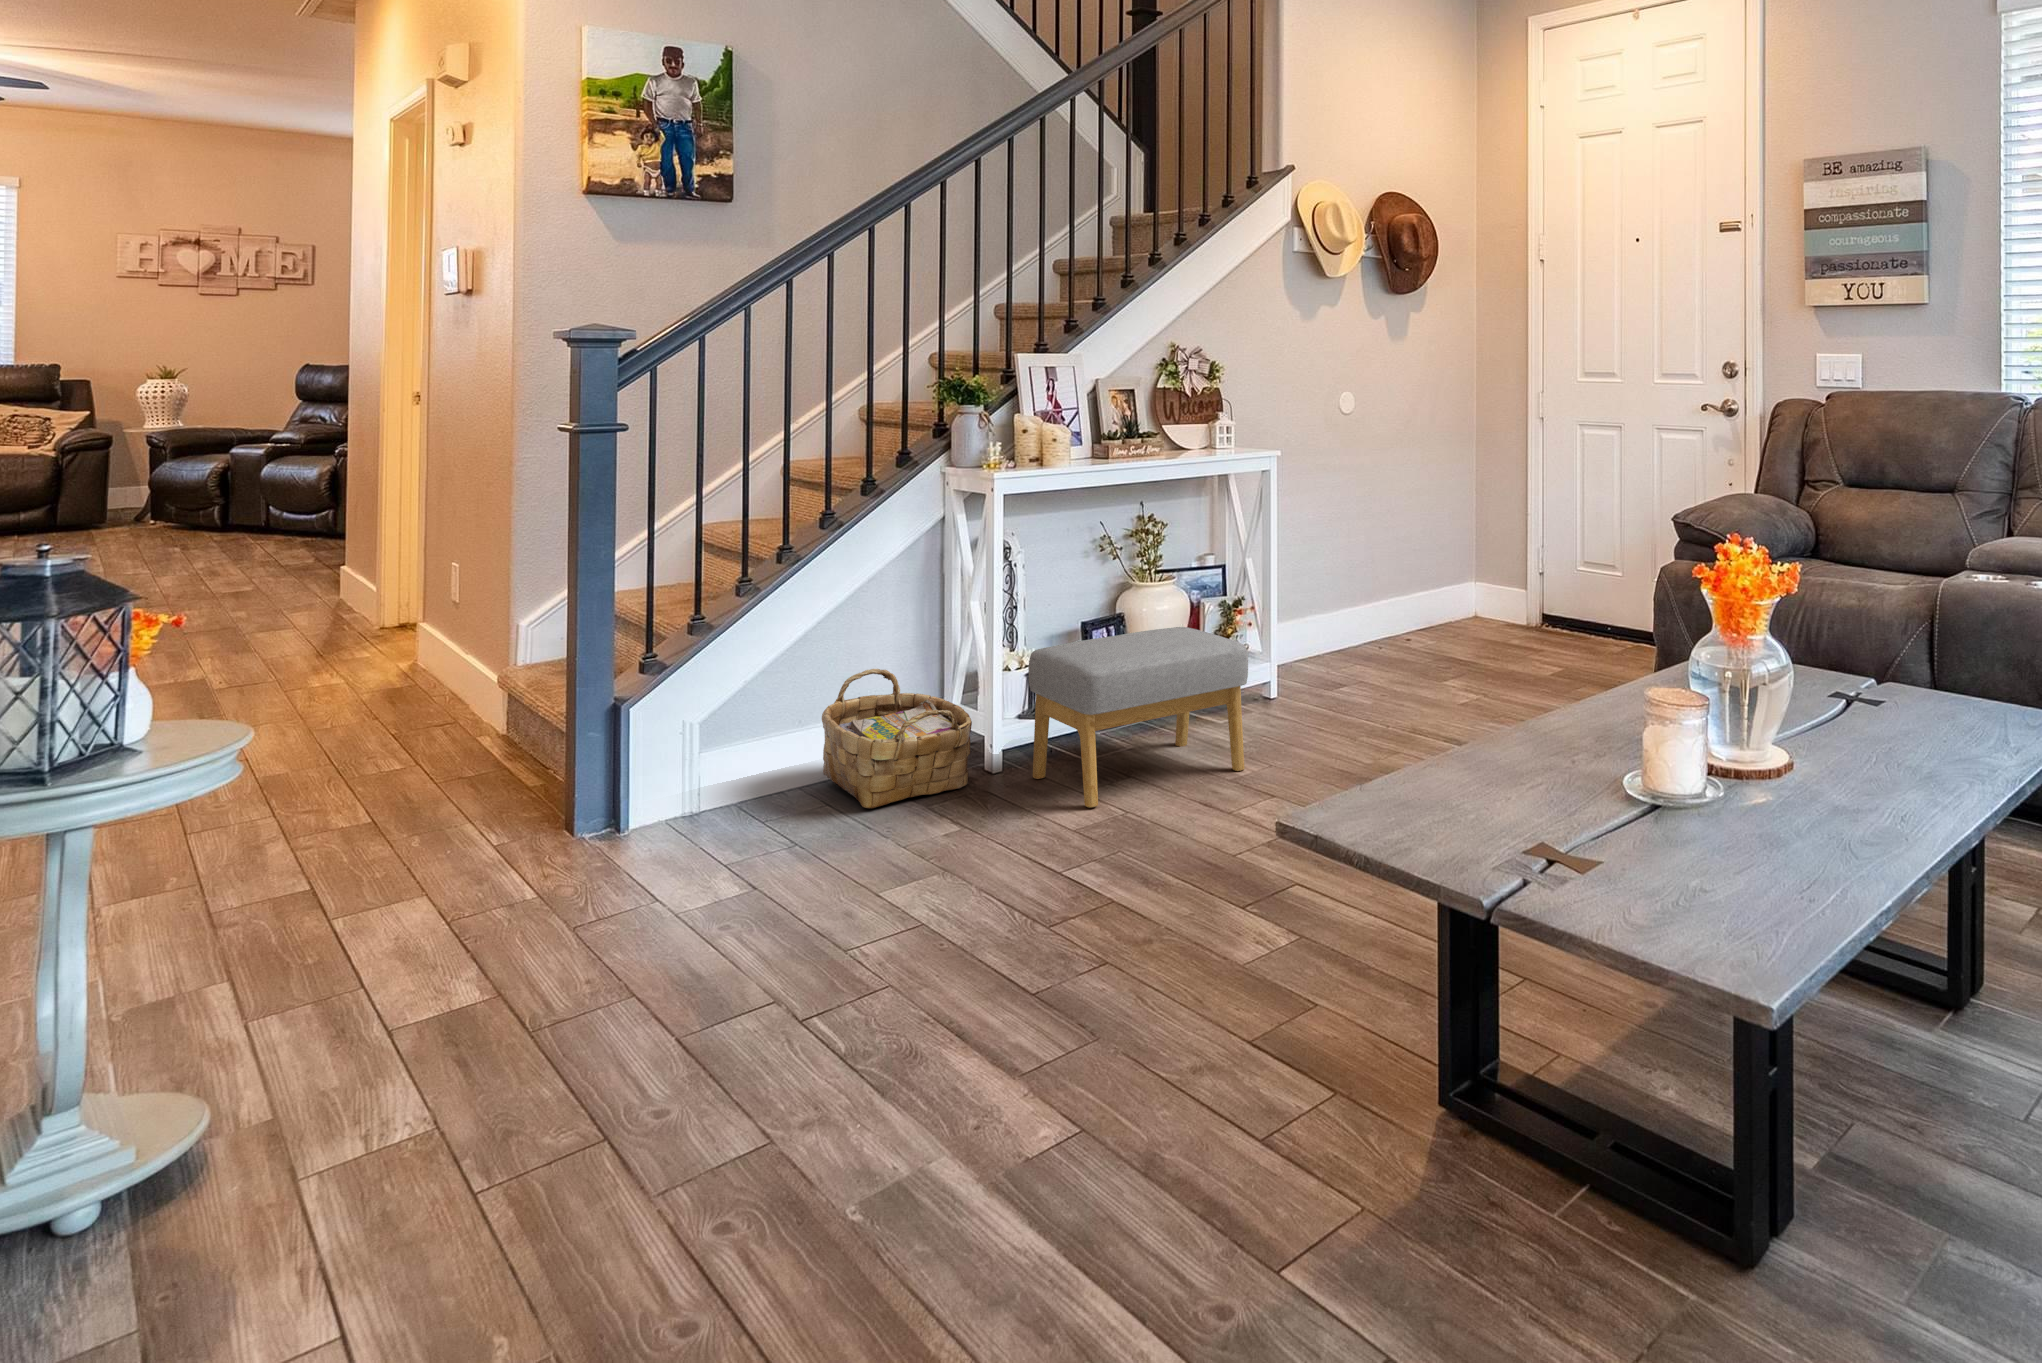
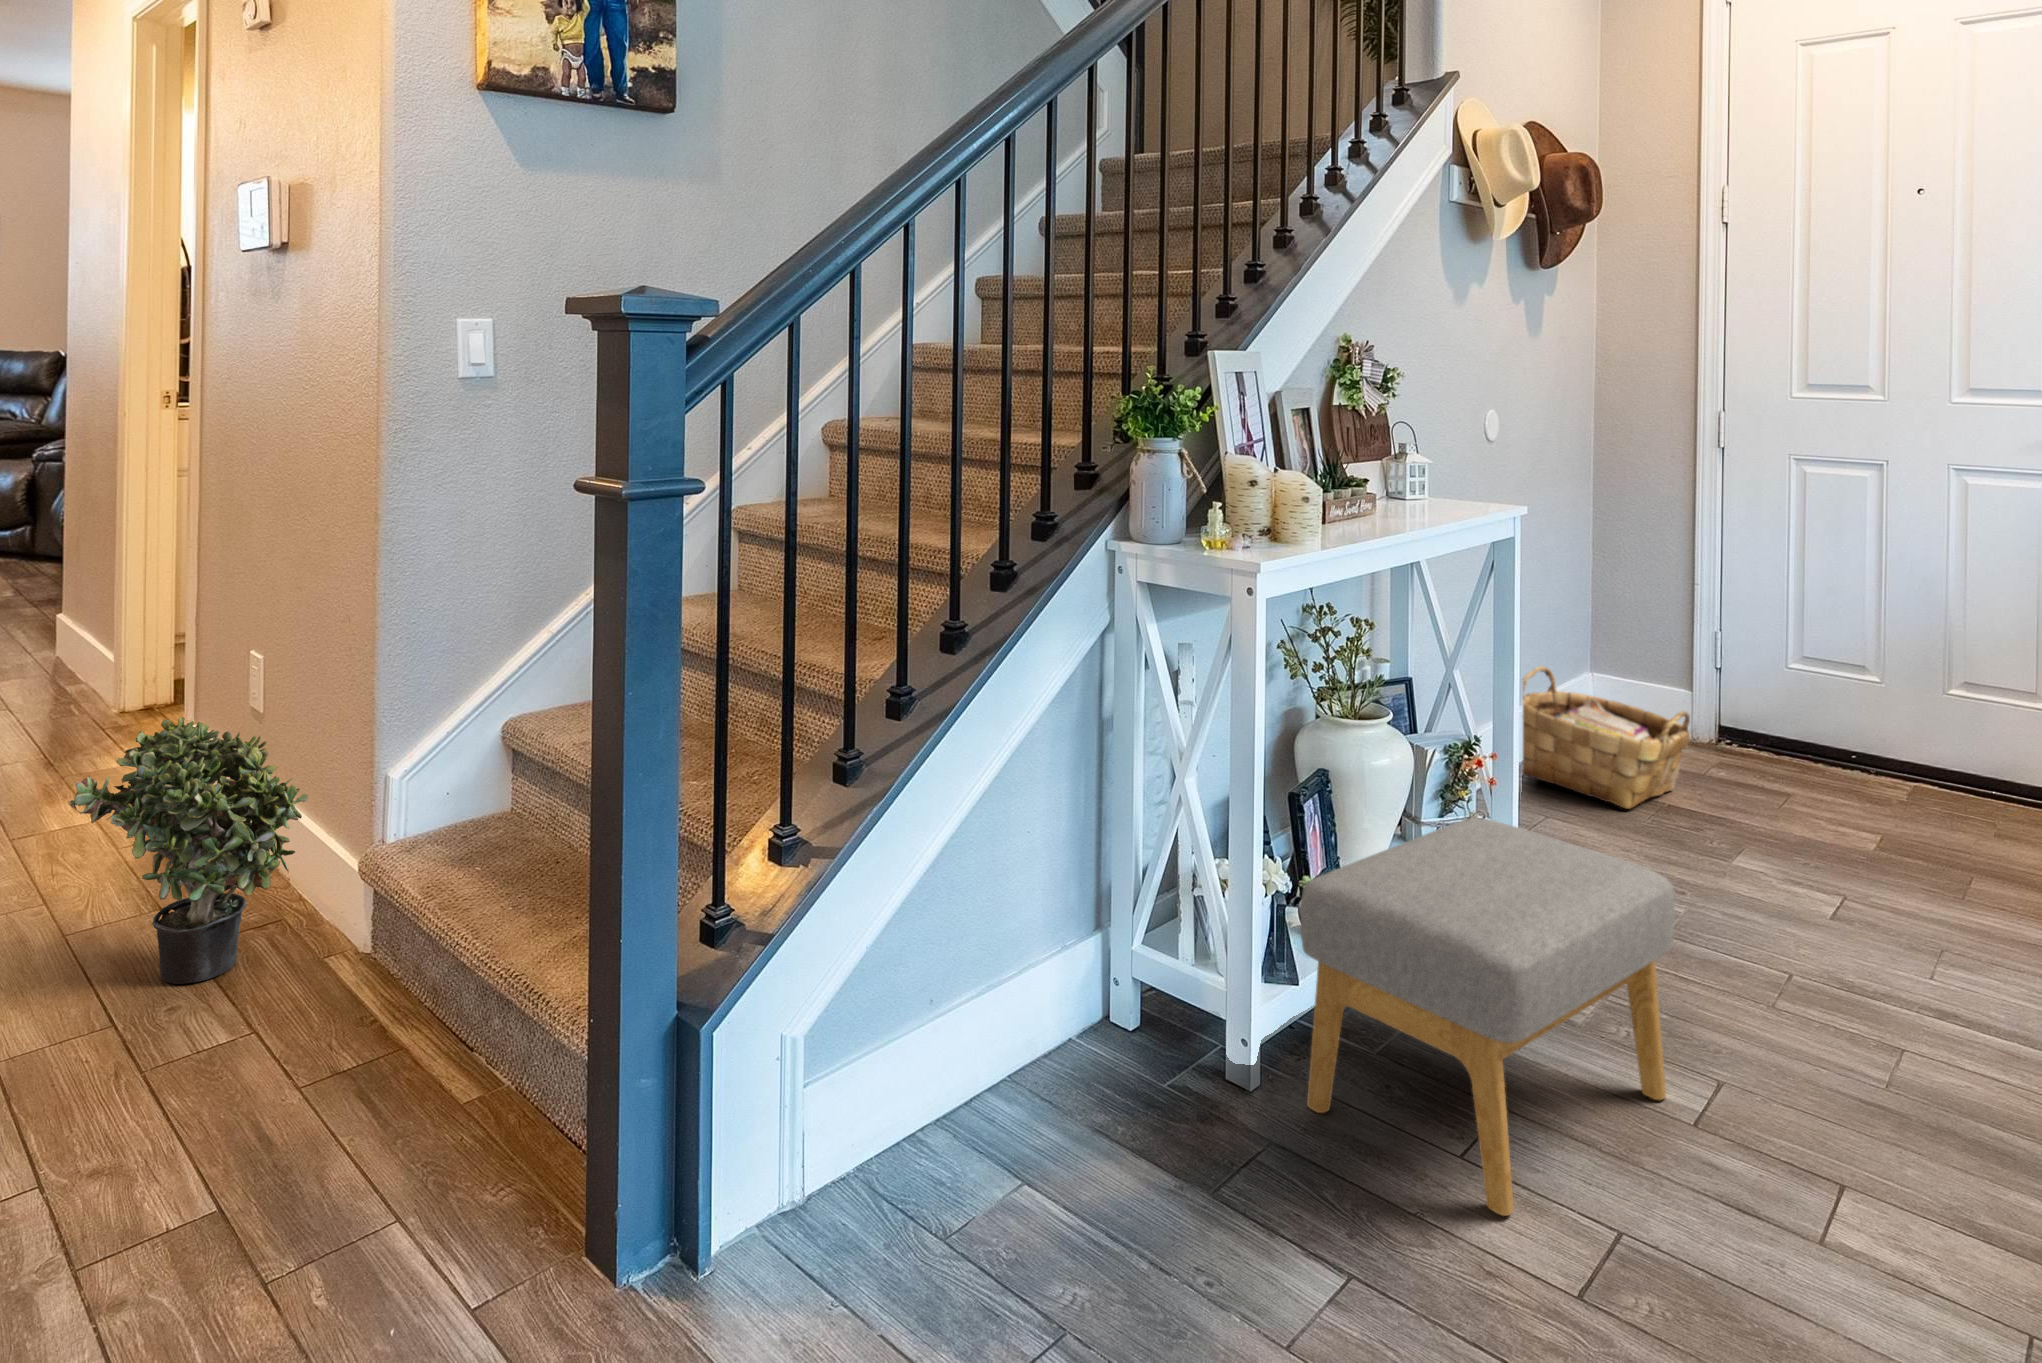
potted plant: none [314,587,472,747] -> present [69,717,308,984]
woven basket: present [822,669,972,809] -> present [1522,666,1690,809]

